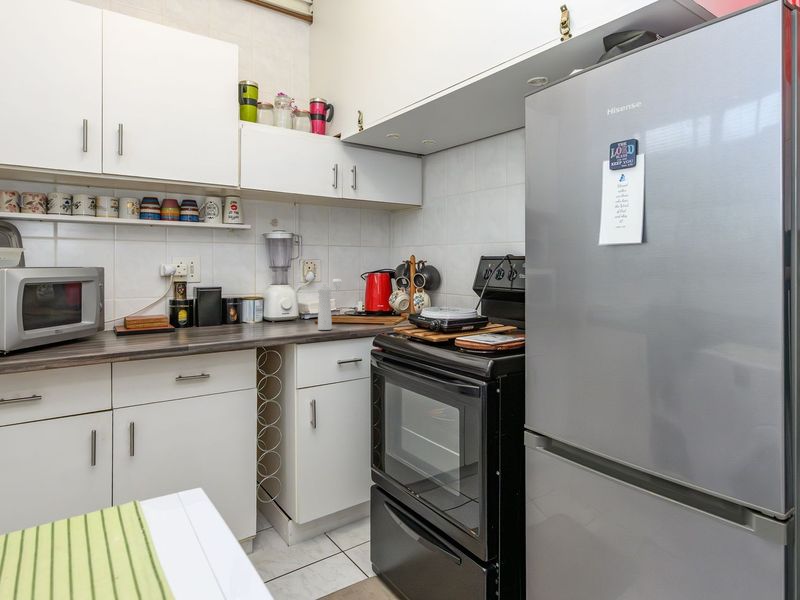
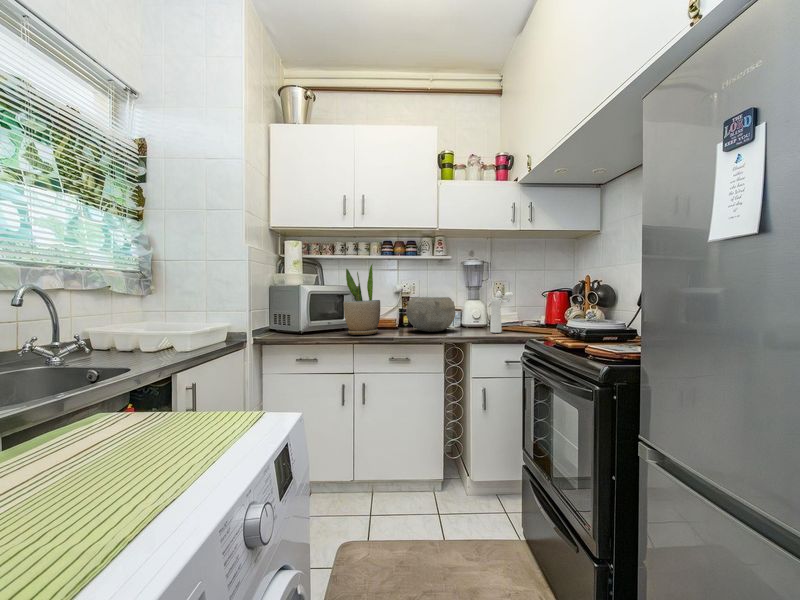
potted plant: none [91,232,158,345] -> present [344,264,380,335]
ceramic bowl: none [197,285,271,333] -> present [406,297,456,332]

